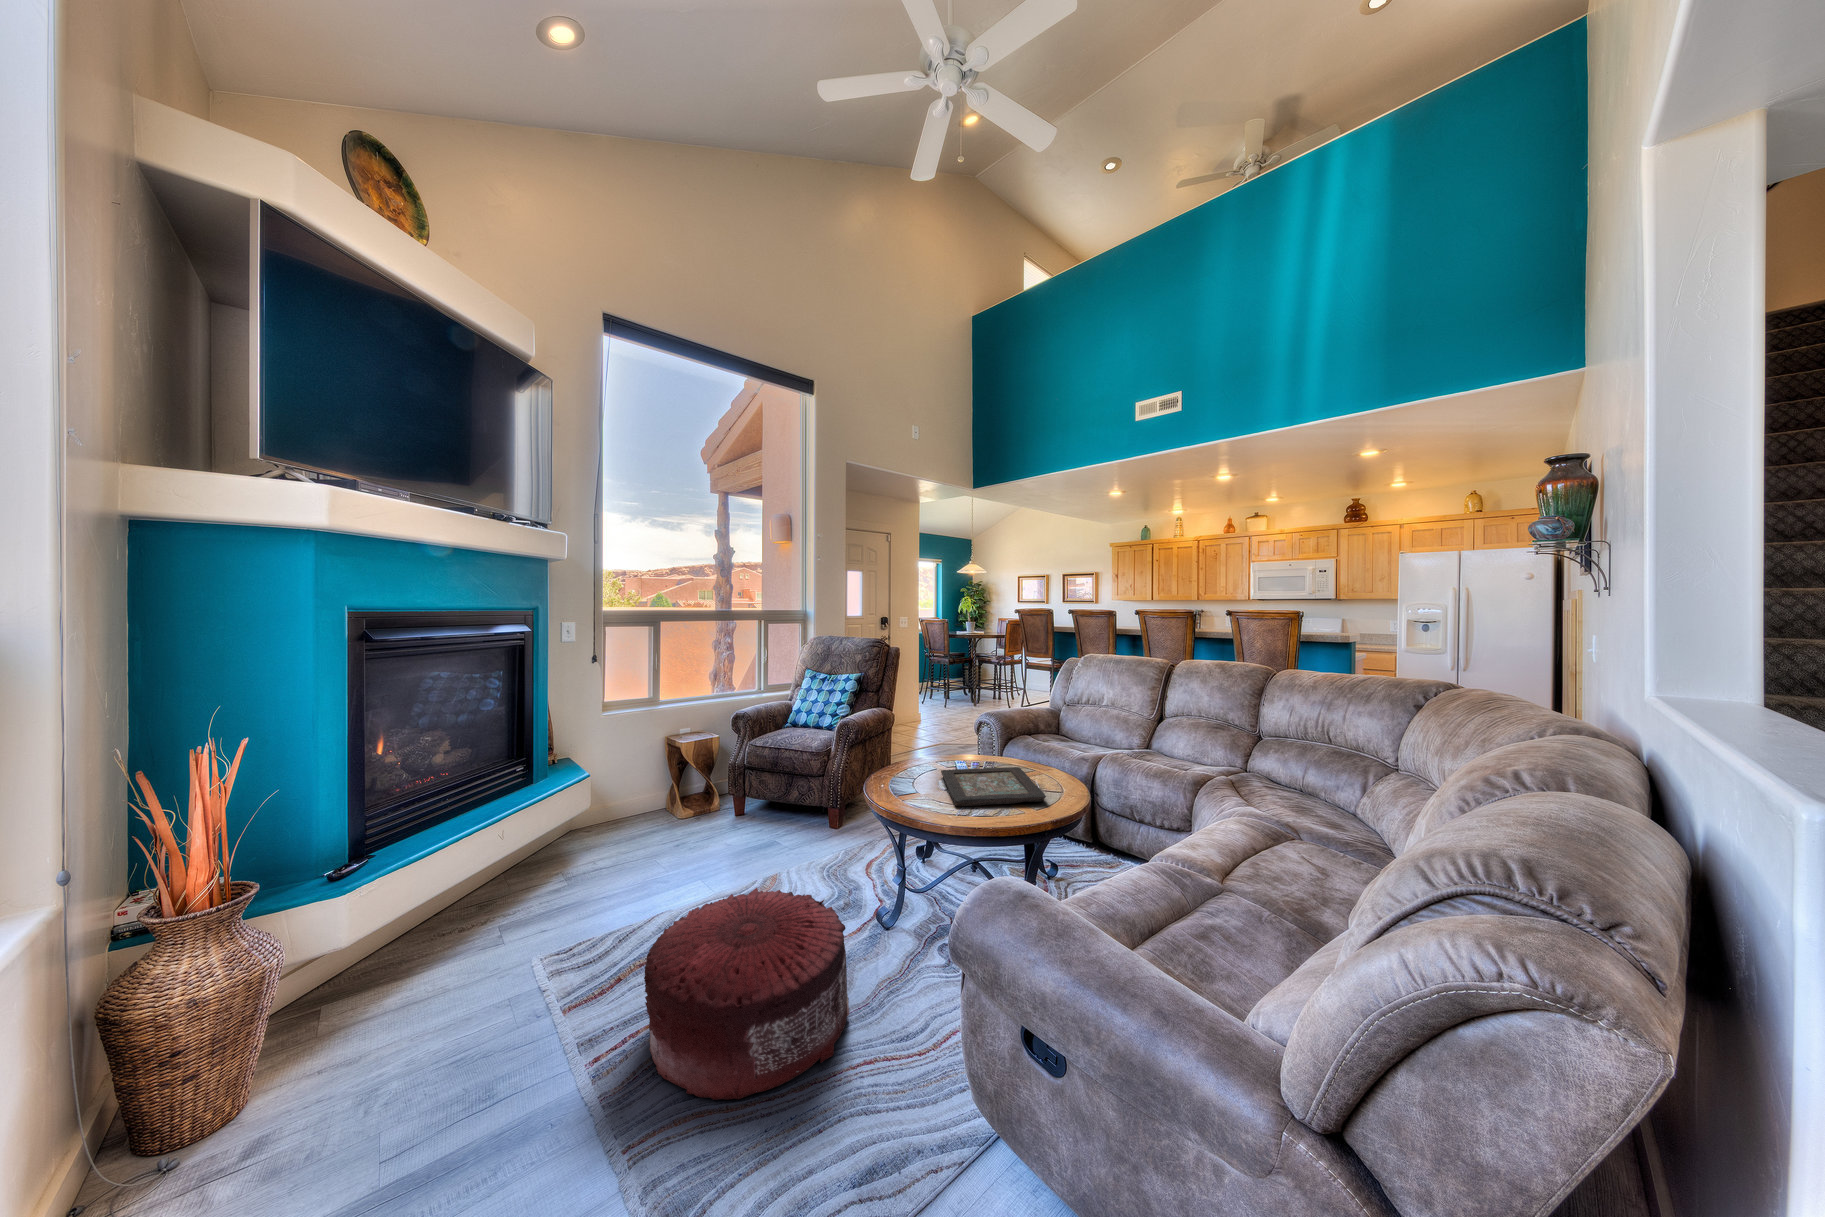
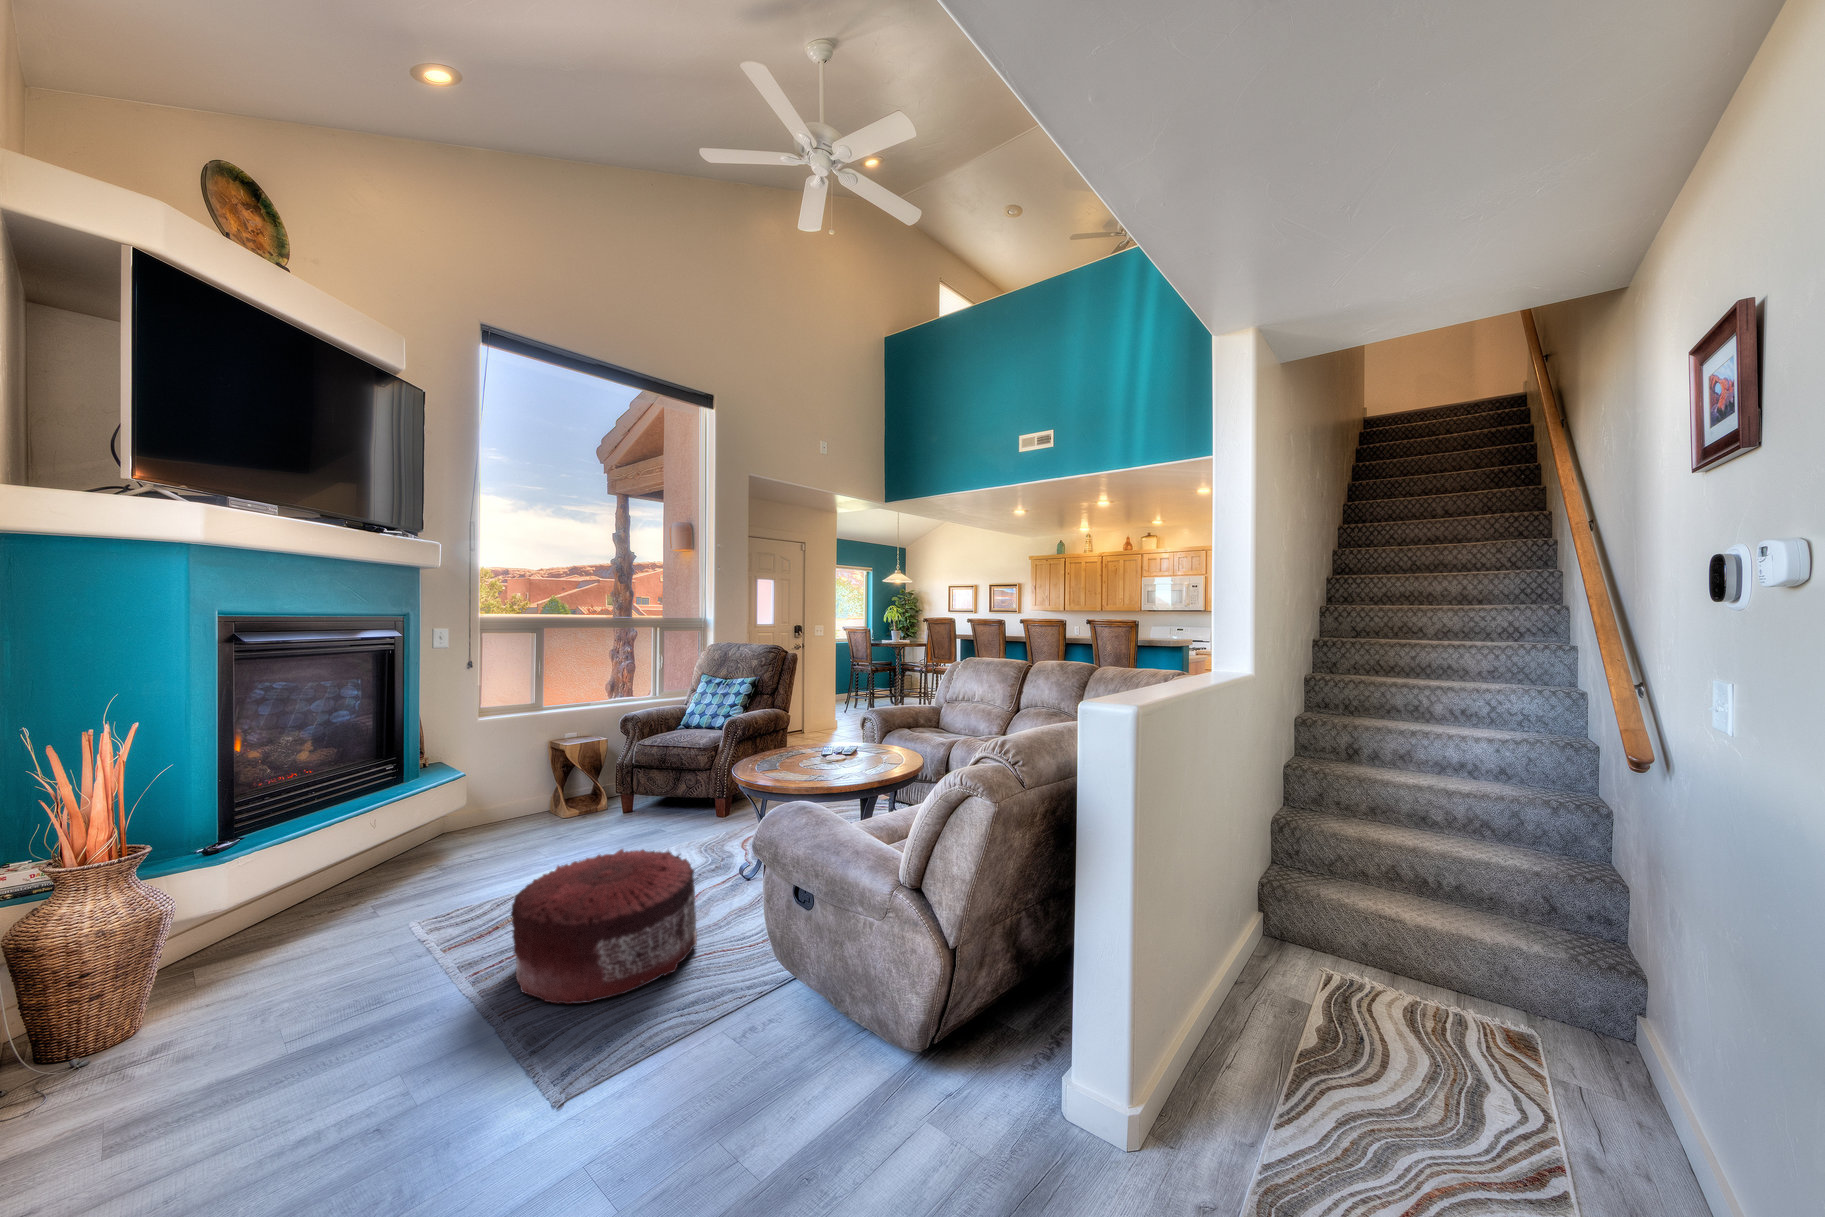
decorative tray: present [941,767,1046,806] -> none [803,747,885,775]

